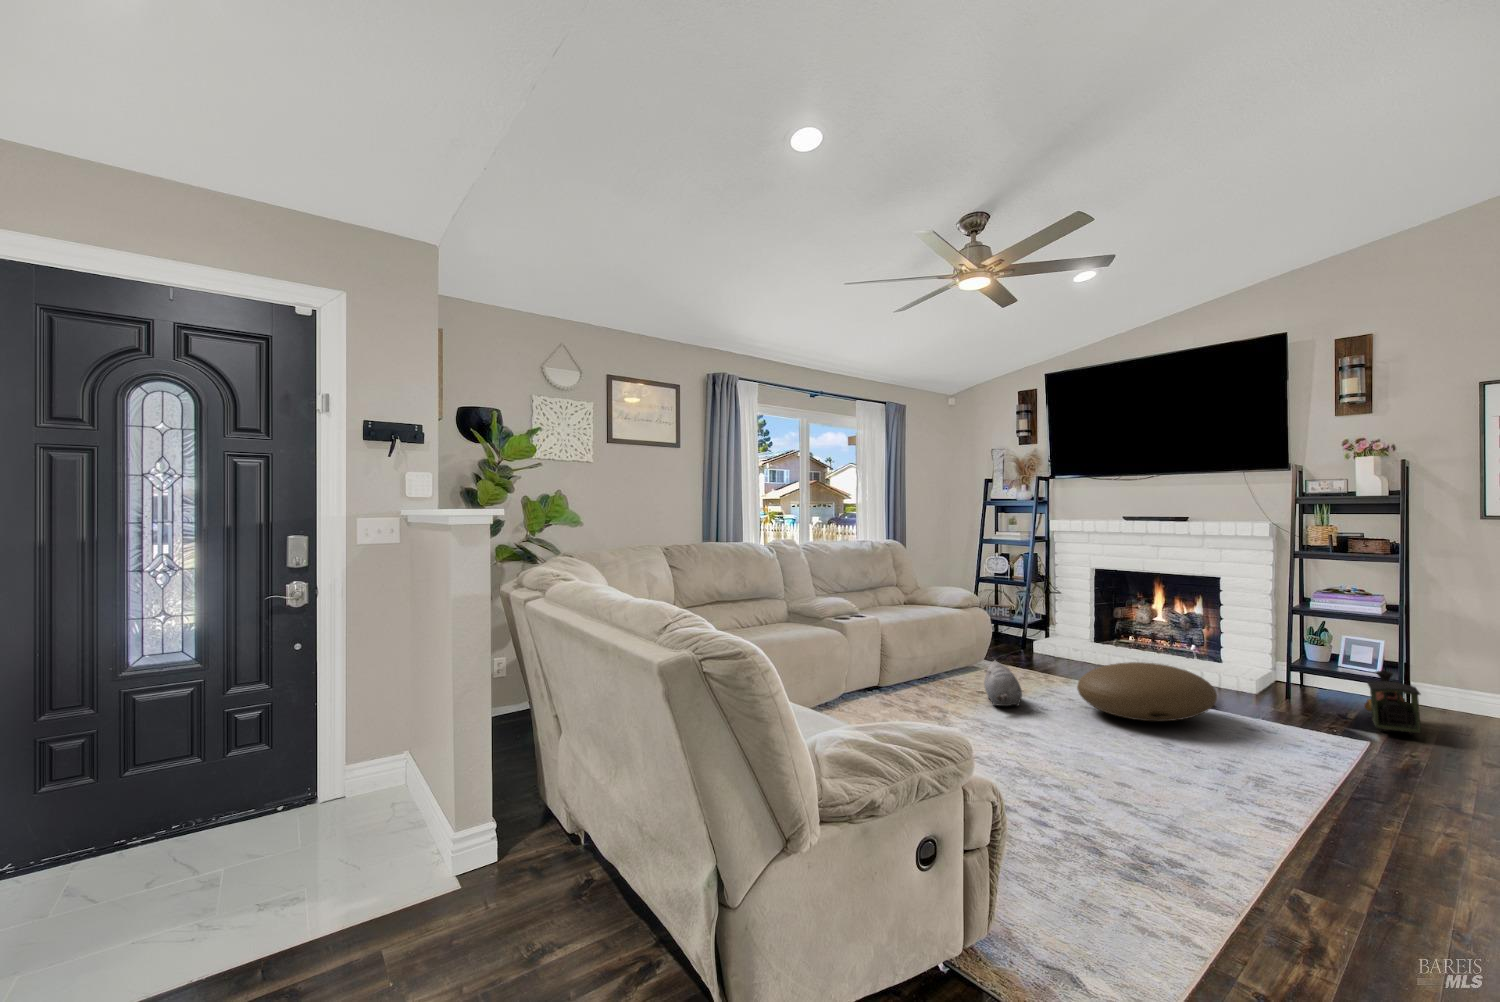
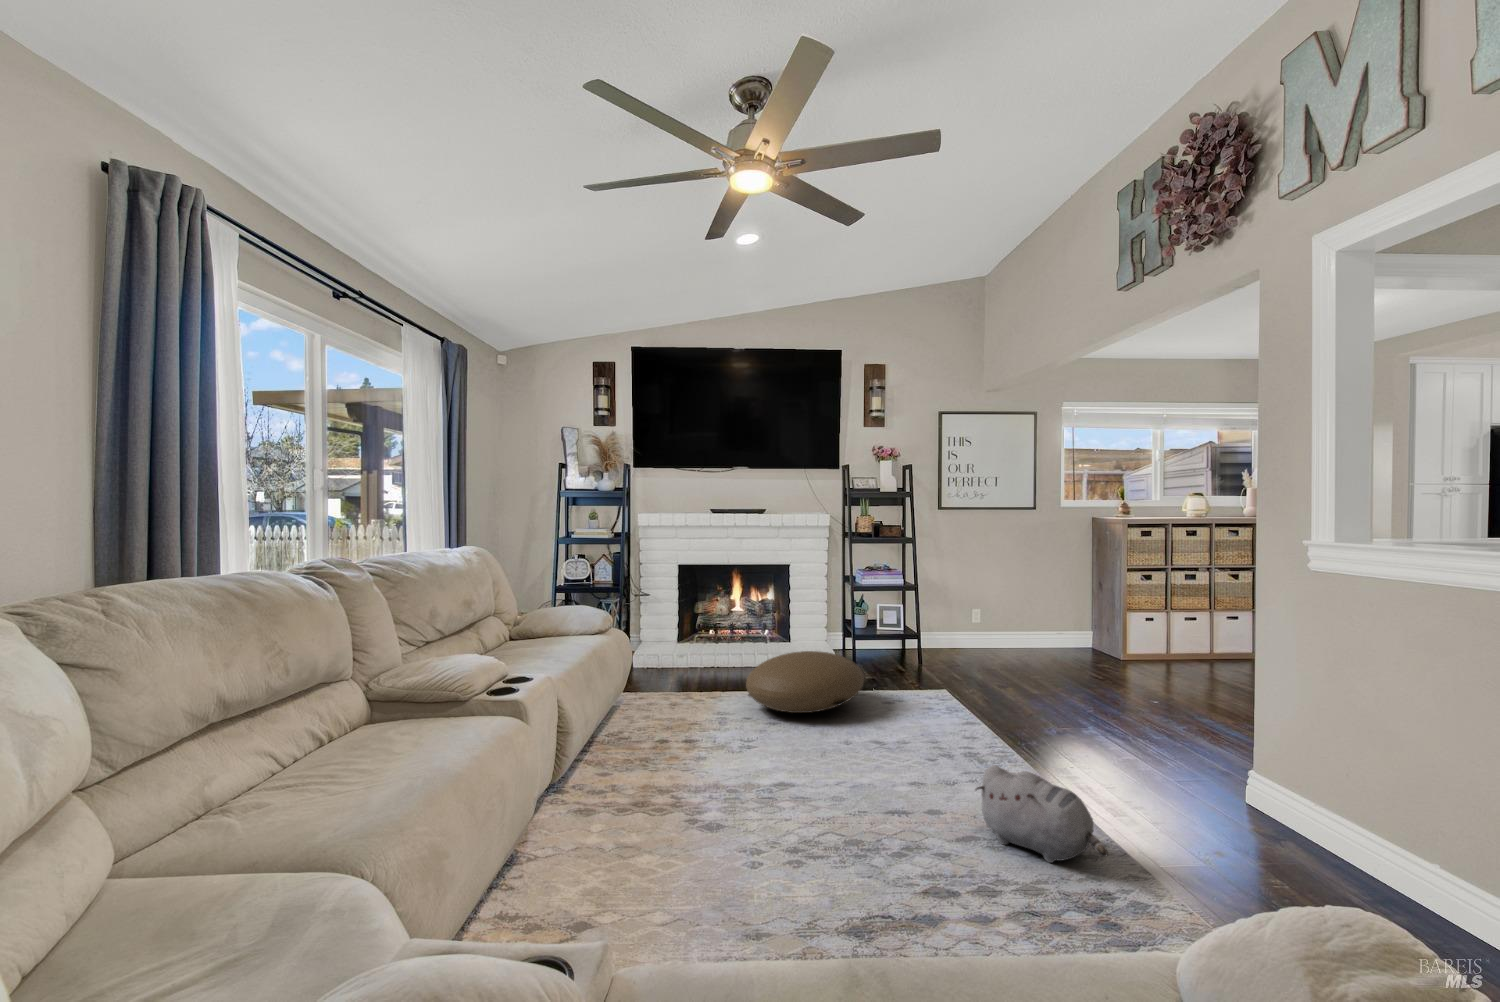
plush toy: present [984,661,1022,706] -> present [975,765,1108,863]
toy train: present [1364,670,1421,736] -> none [910,629,964,679]

